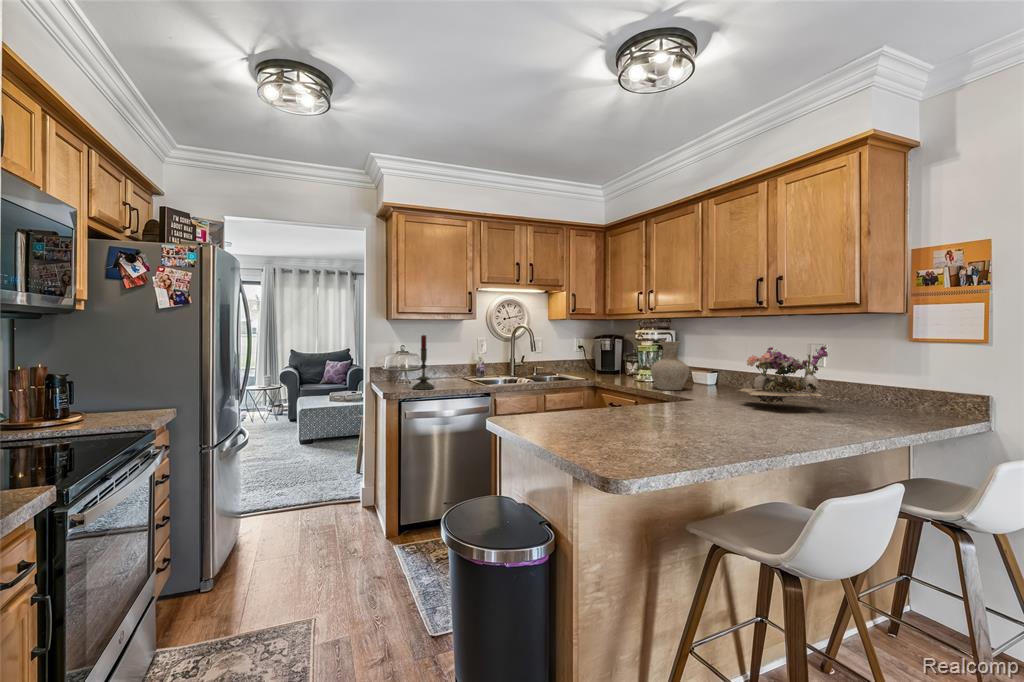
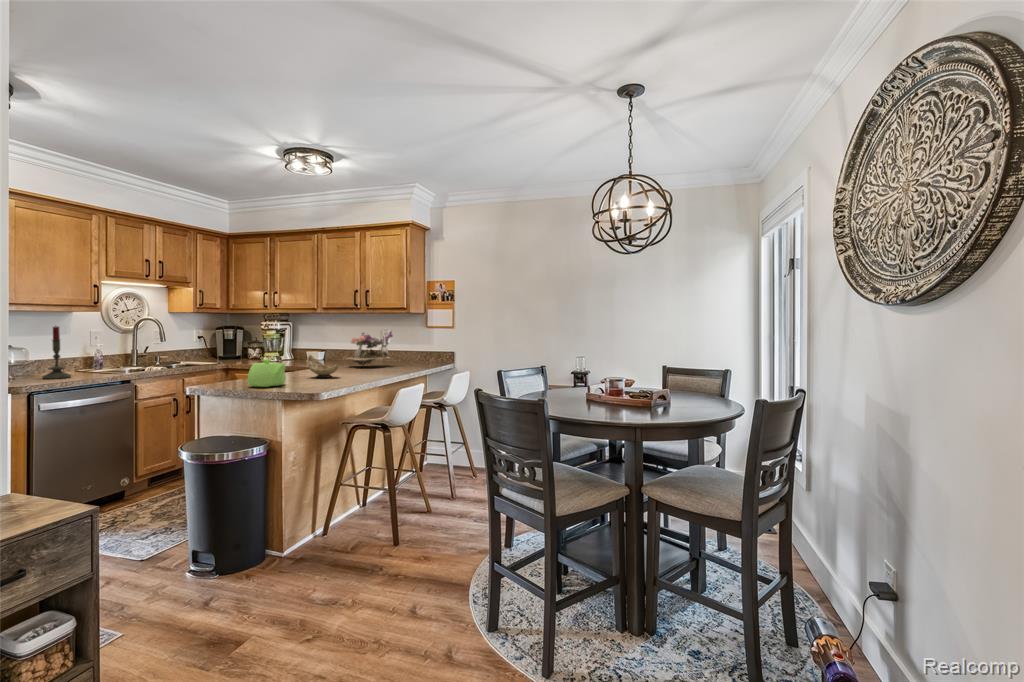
vase: present [651,341,689,390] -> none [280,330,309,364]
decorative bowl: none [652,385,704,430] -> present [307,355,339,378]
teapot: none [541,393,603,442] -> present [247,359,286,387]

